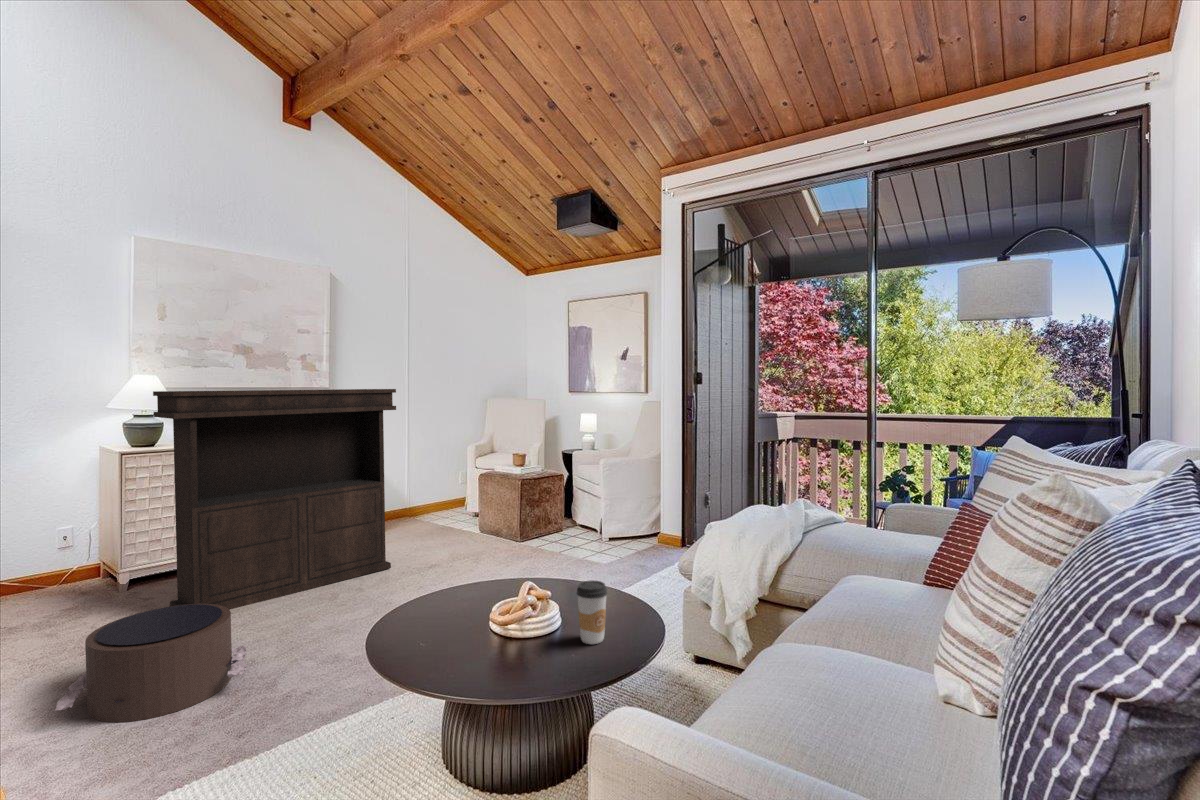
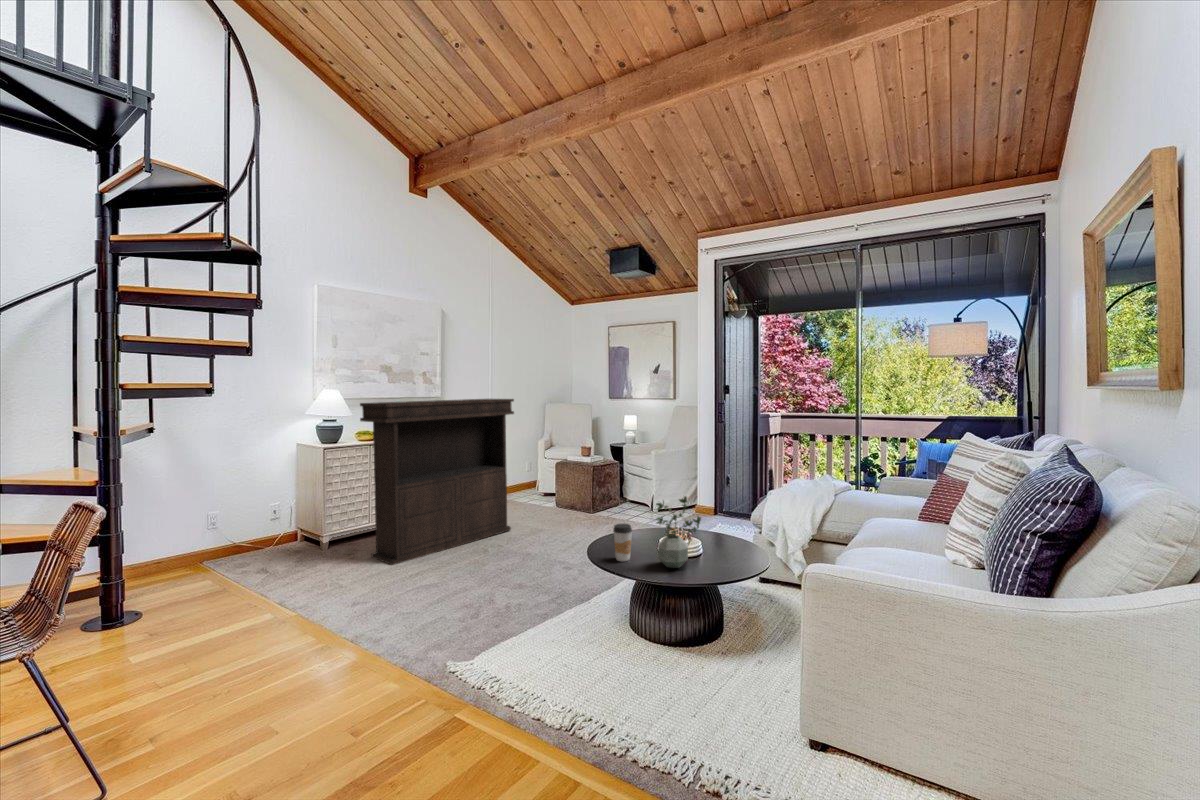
potted plant: none [451,540,532,666] -> present [656,496,701,568]
coffee cup: present [577,581,607,644] -> present [613,524,632,561]
pouf: present [55,604,247,722] -> none [368,549,476,620]

